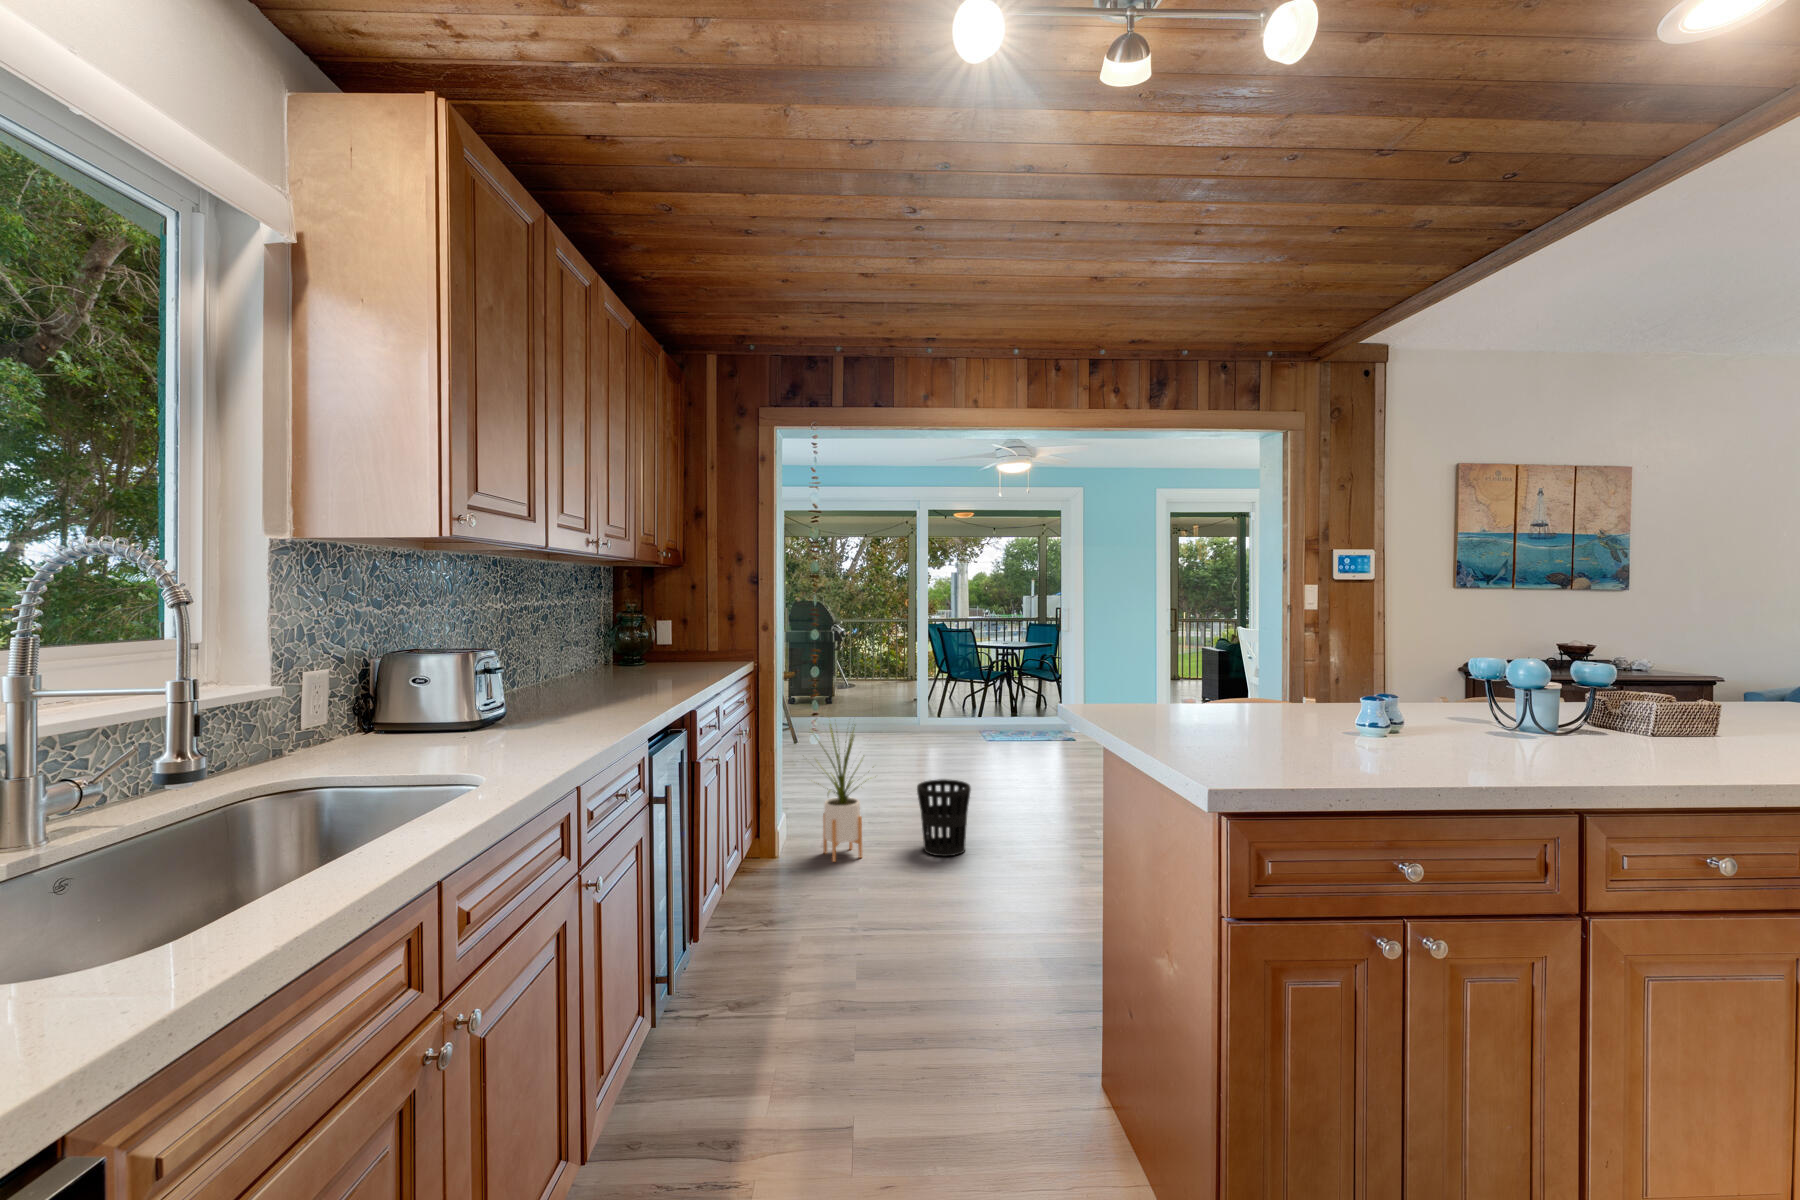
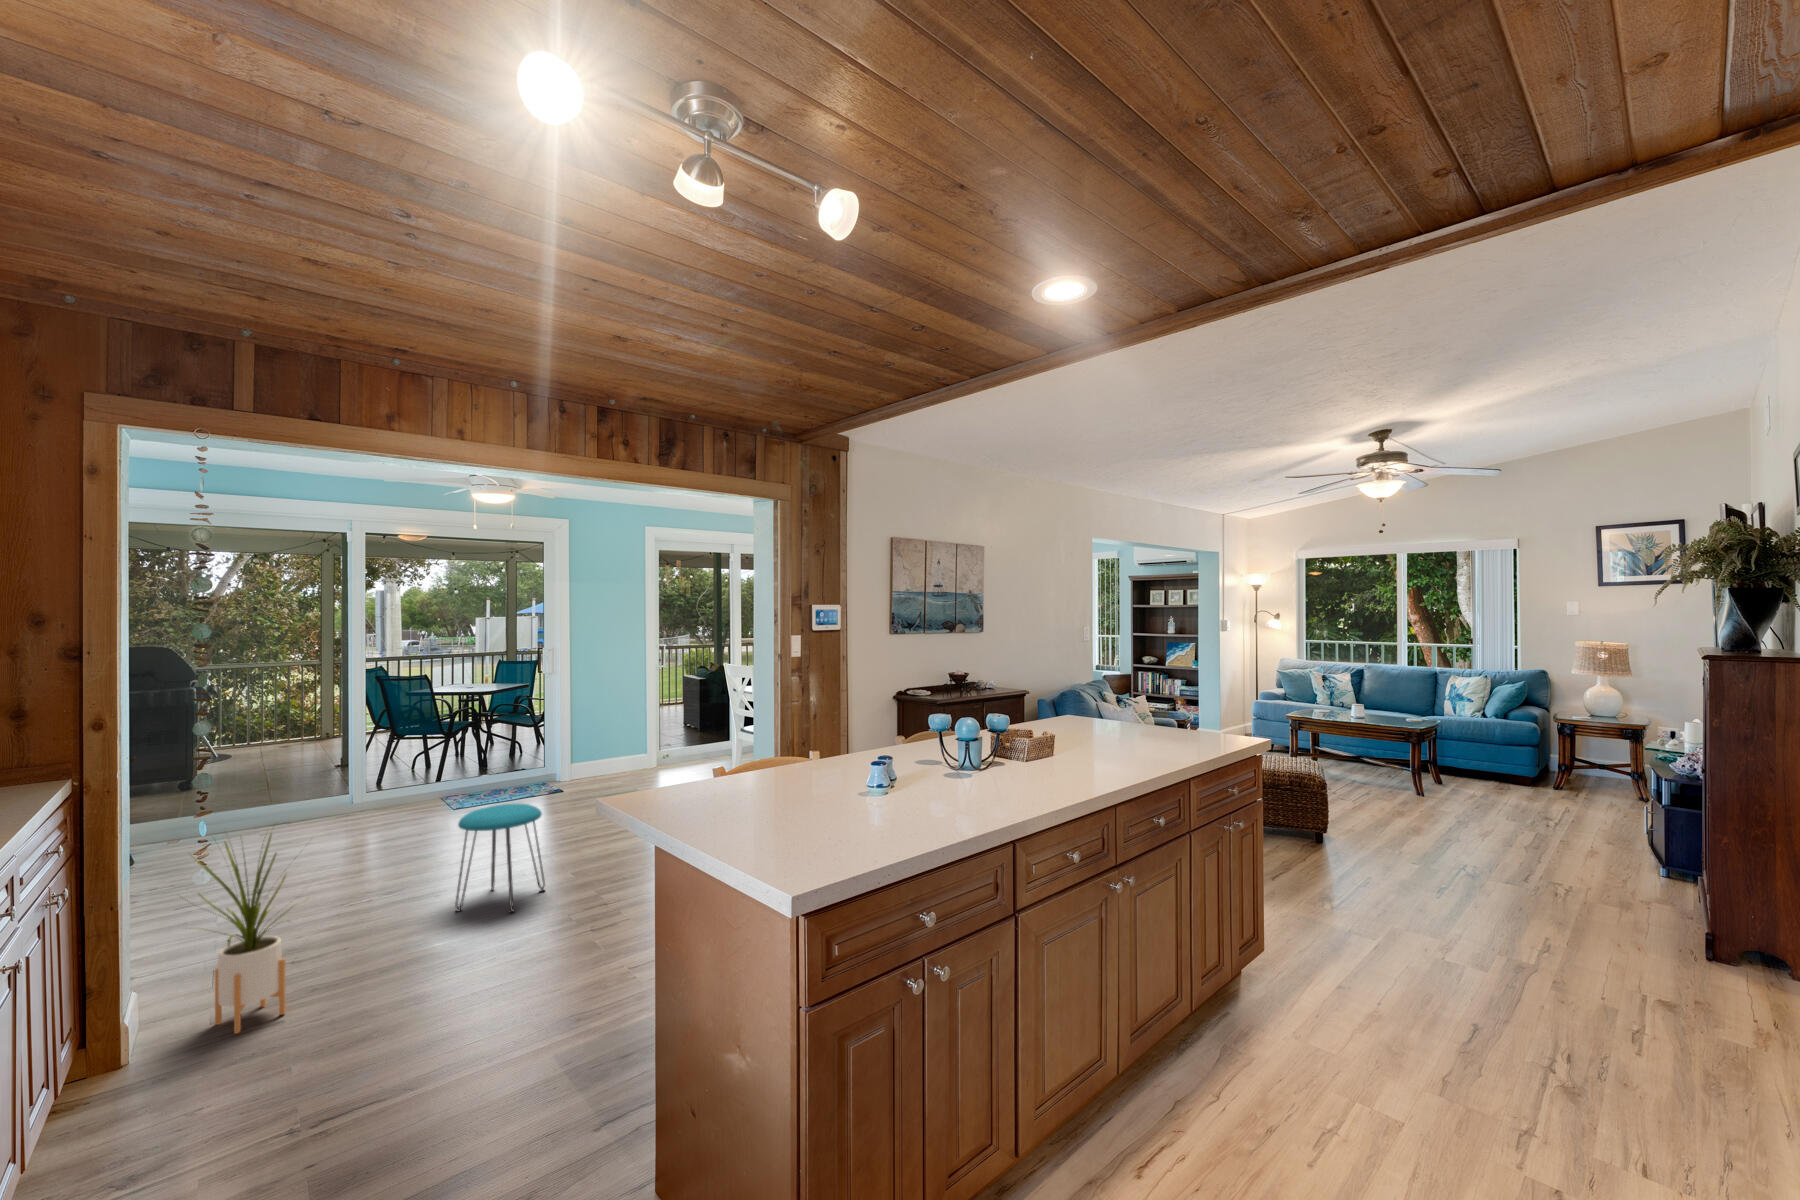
stool: none [981,732,1053,825] -> present [455,804,545,912]
wastebasket: present [917,779,971,856] -> none [372,879,449,981]

